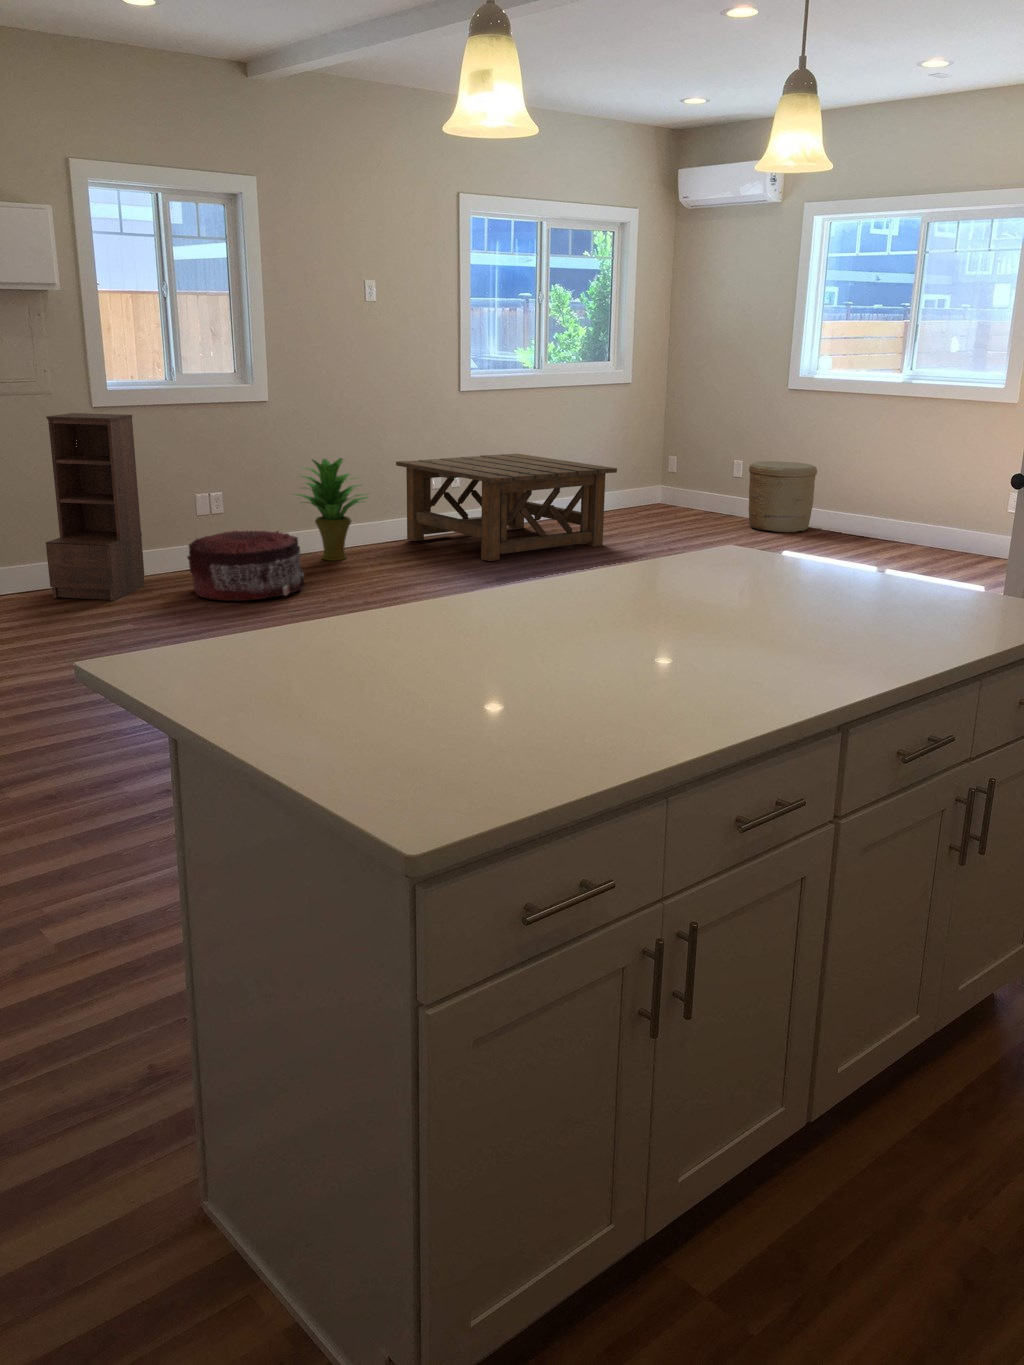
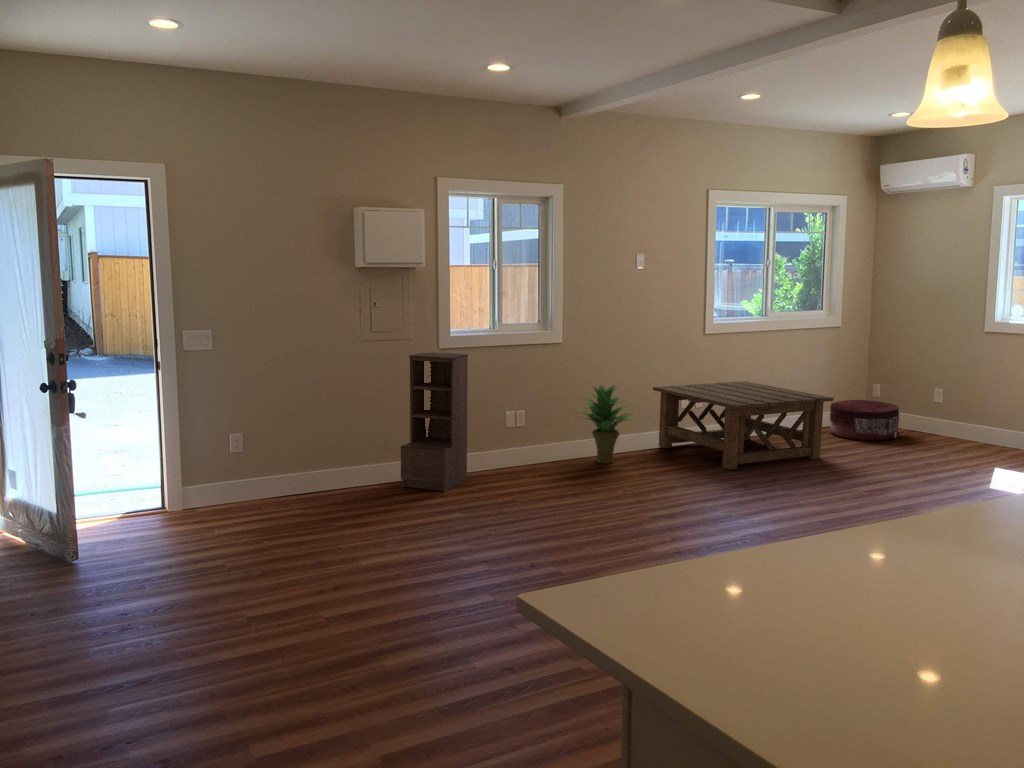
woven basket: present [748,461,817,532] -> none [942,392,1005,453]
pouf: present [187,531,306,601] -> present [830,399,899,440]

